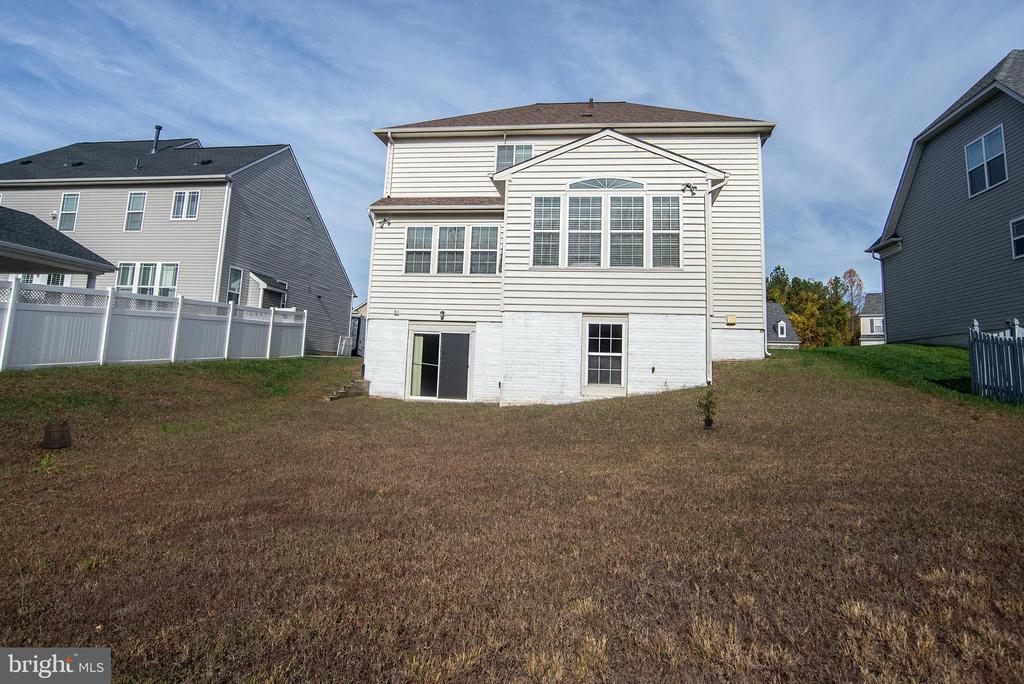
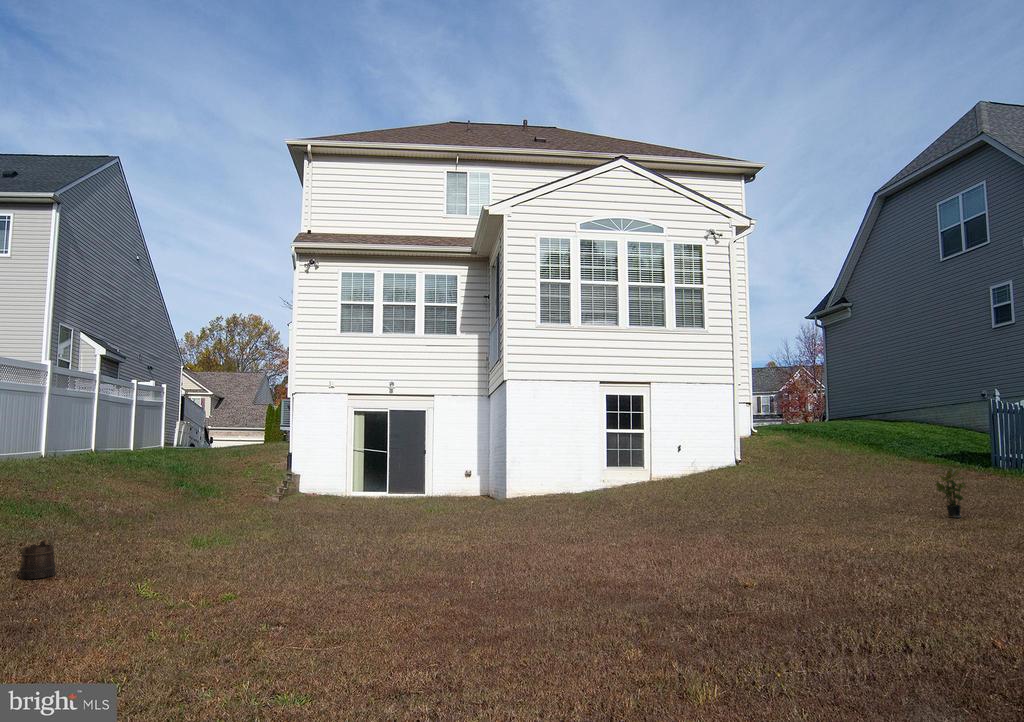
potted plant: present [697,390,718,429] -> present [935,469,965,518]

